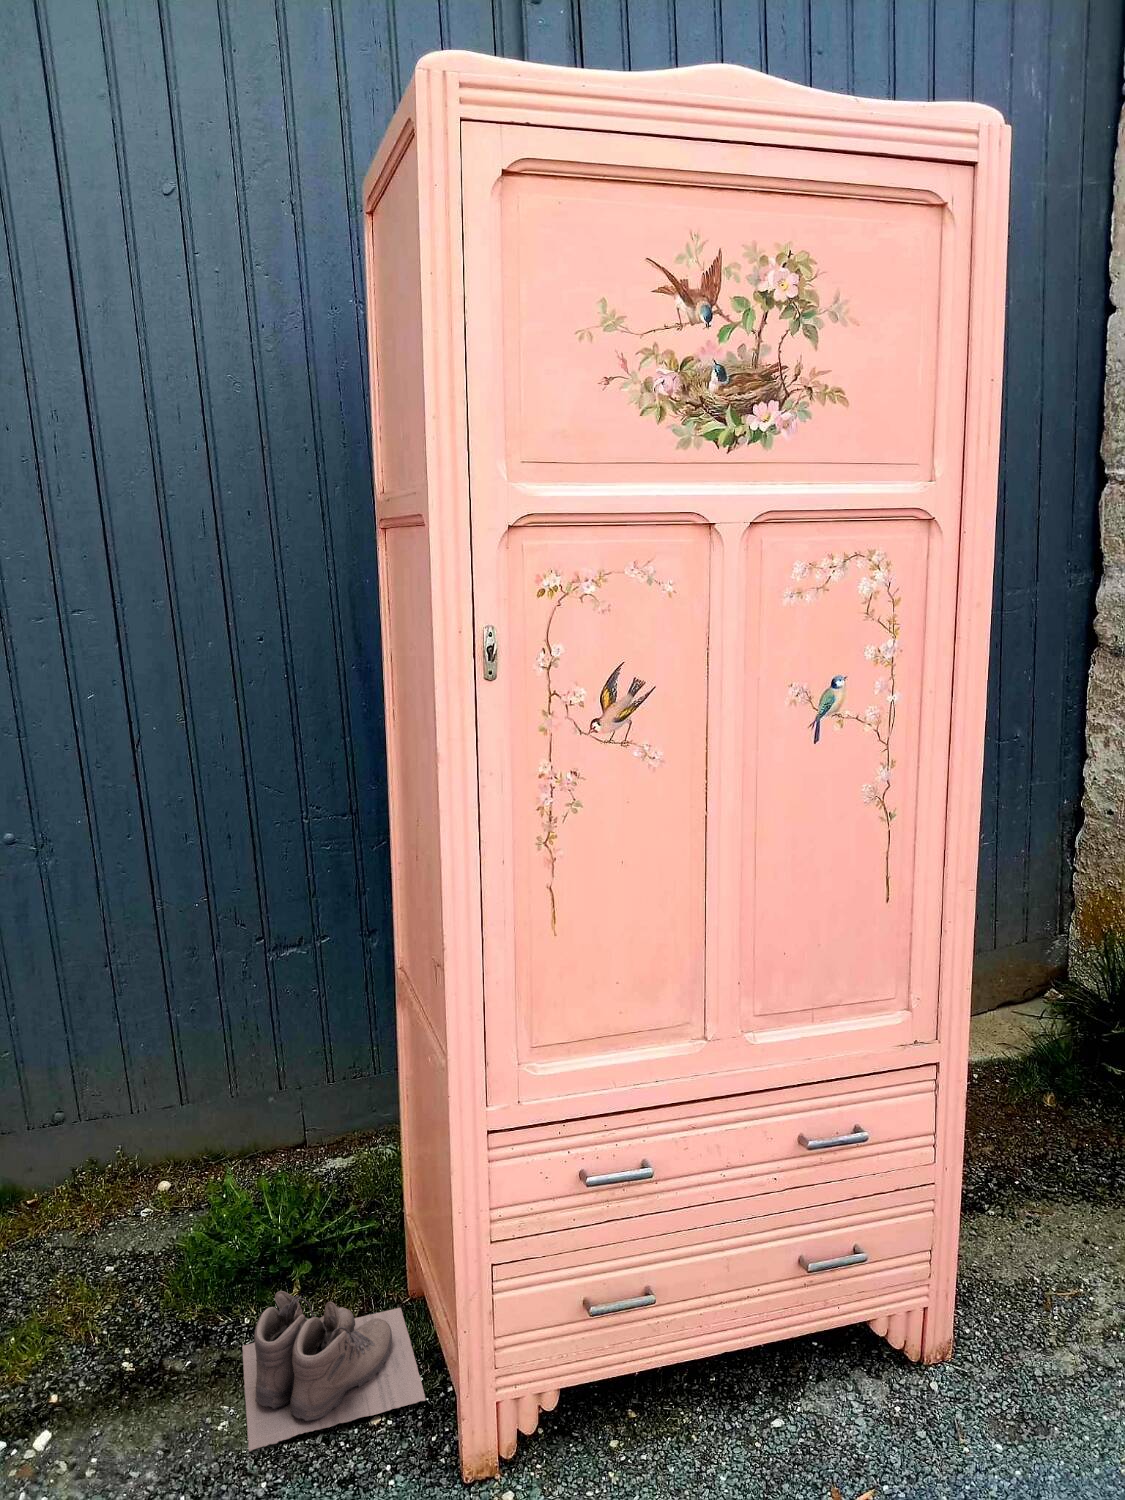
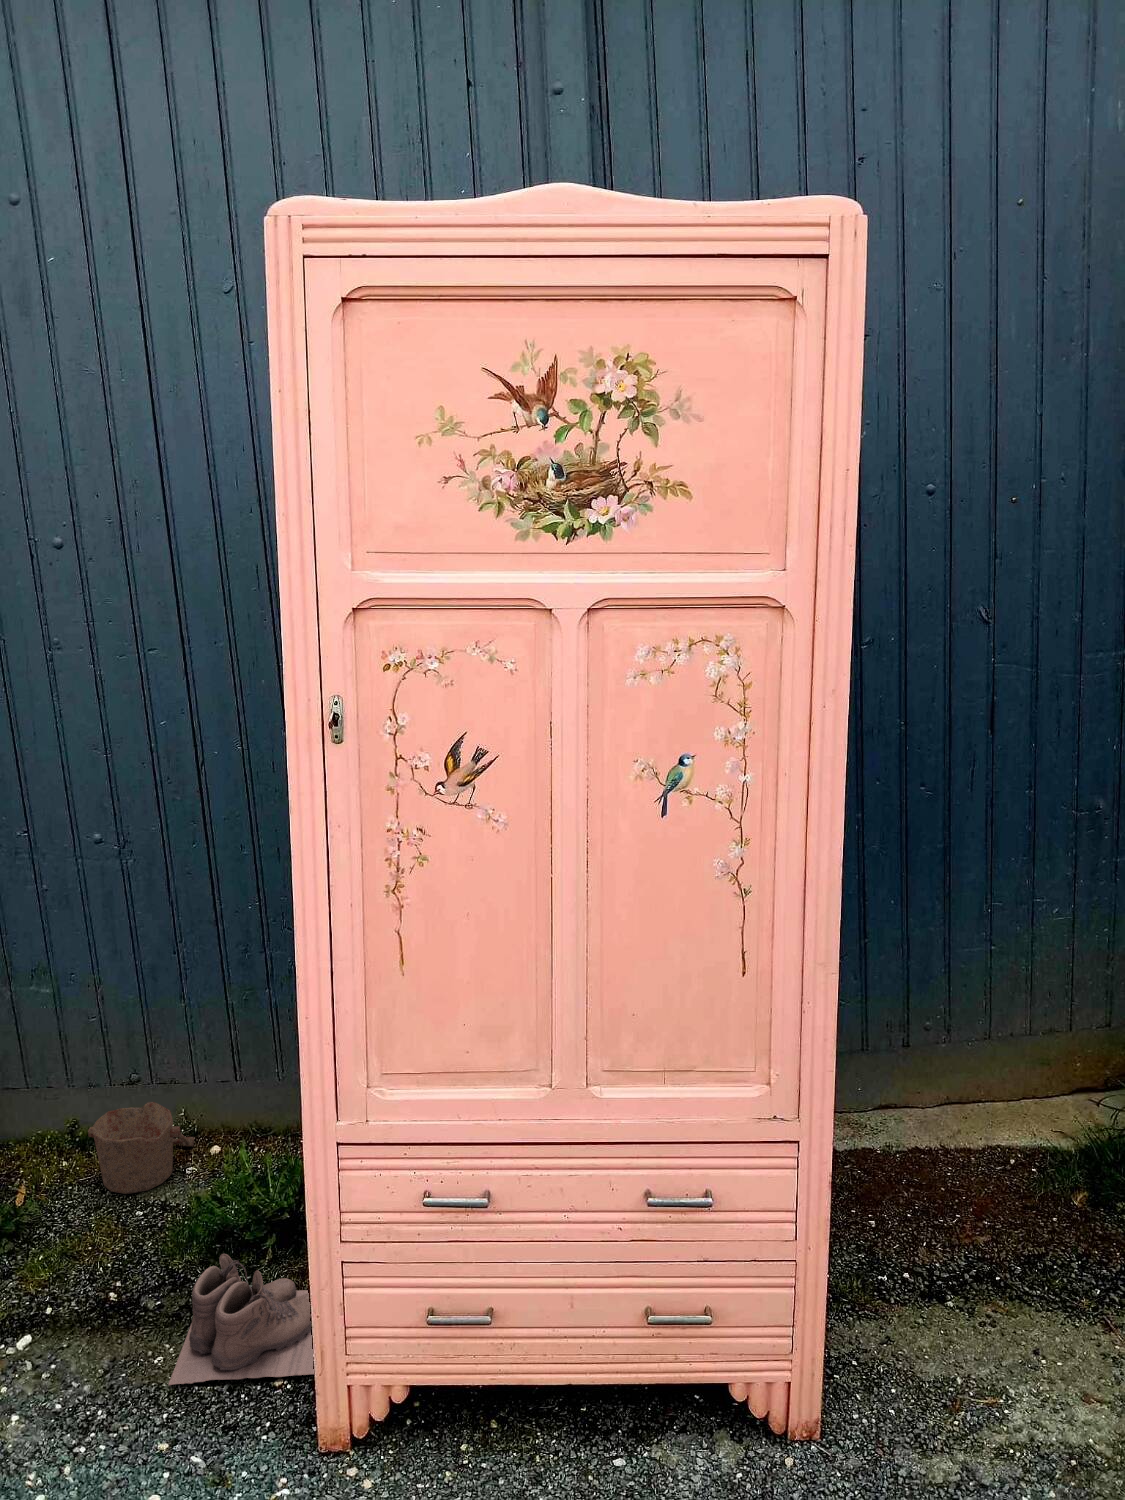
bucket: none [38,1144,152,1253] -> present [88,1102,194,1194]

